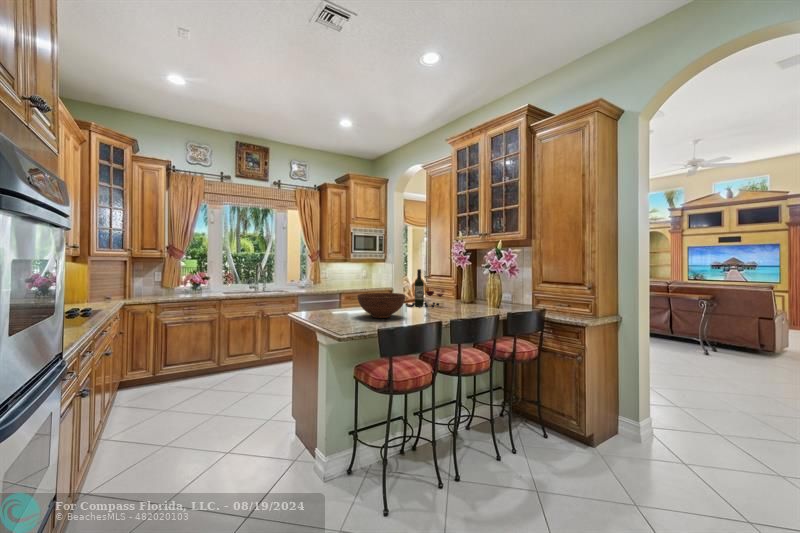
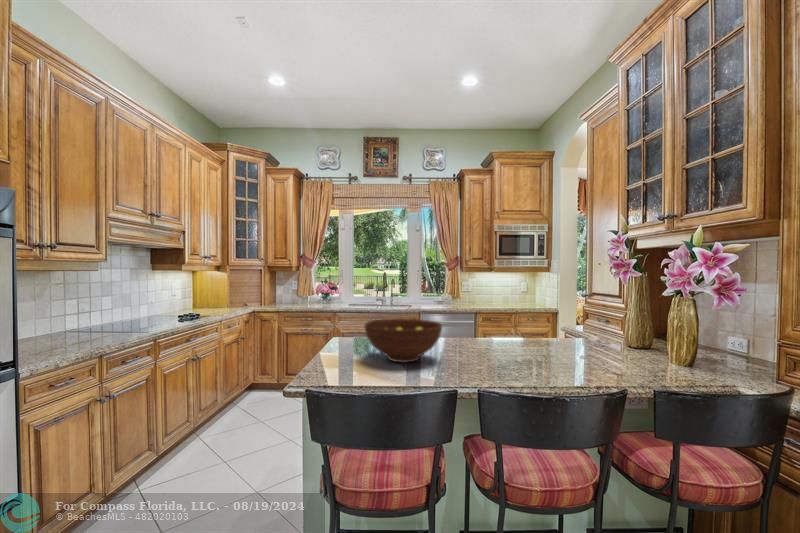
wine bottle: present [406,269,443,308] -> none [496,283,562,353]

